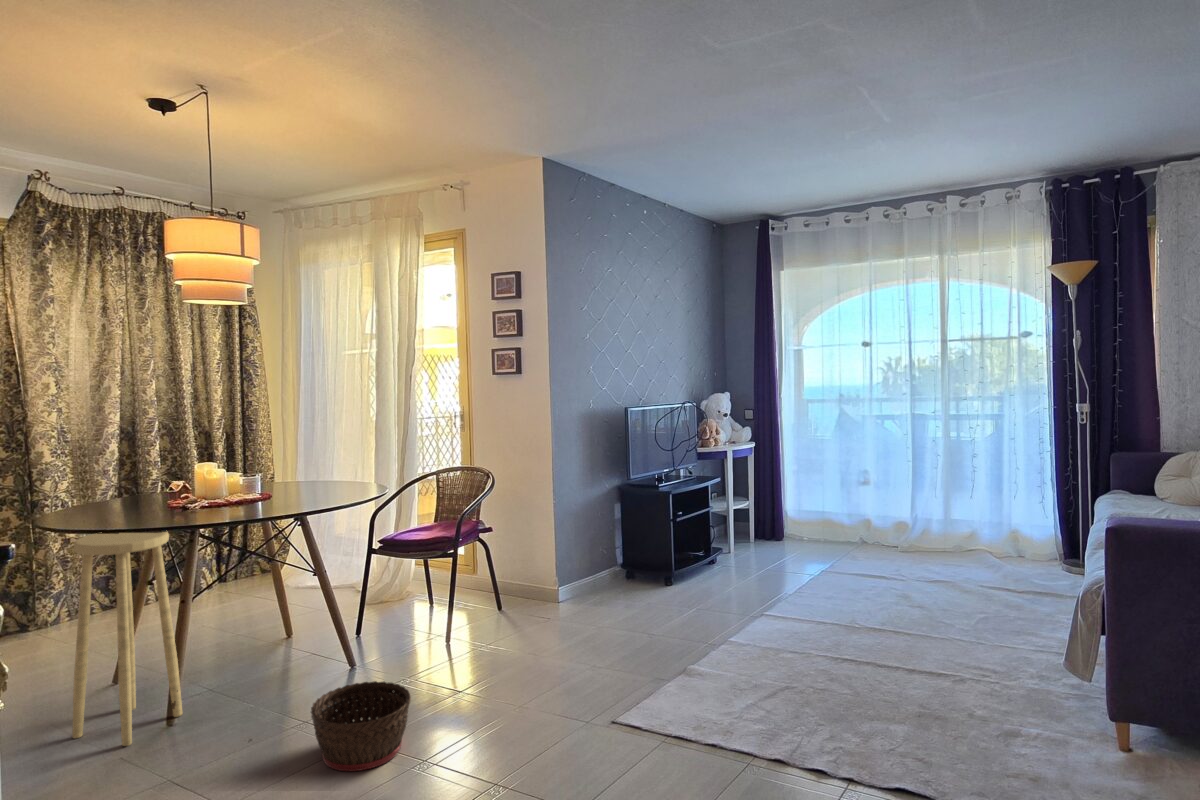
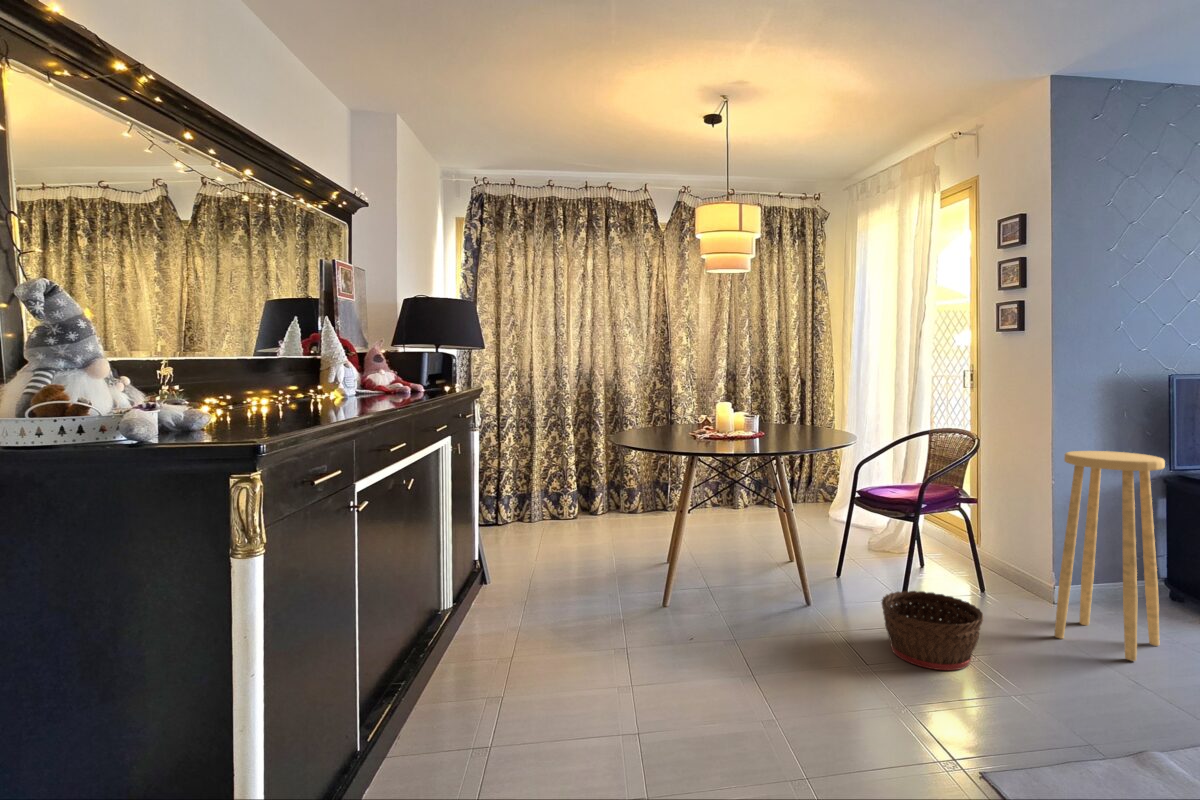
stool: present [72,532,183,746] -> present [1055,451,1165,661]

